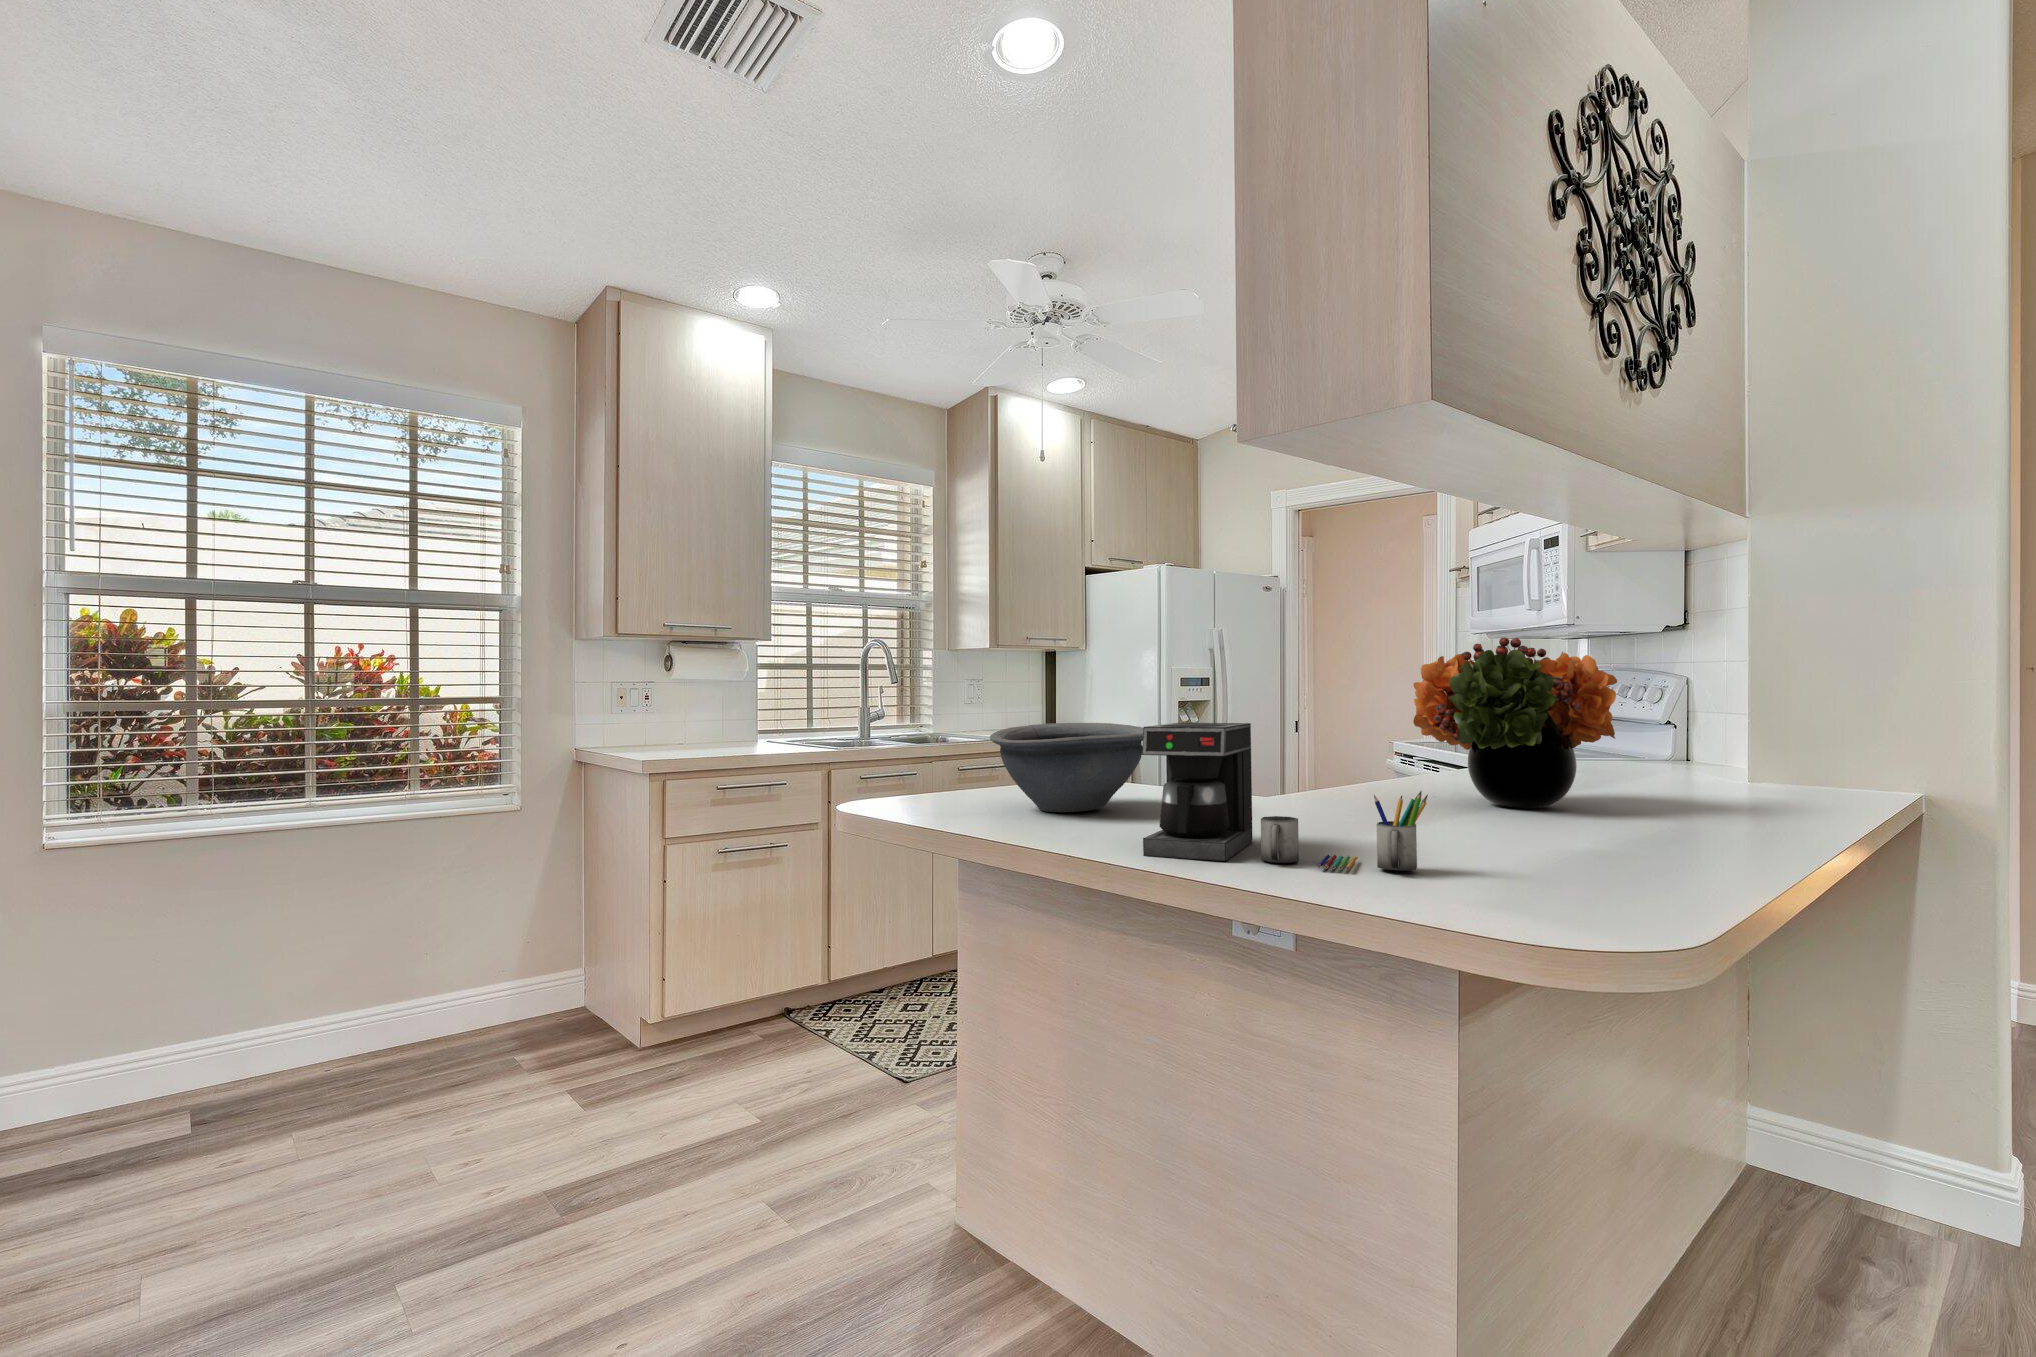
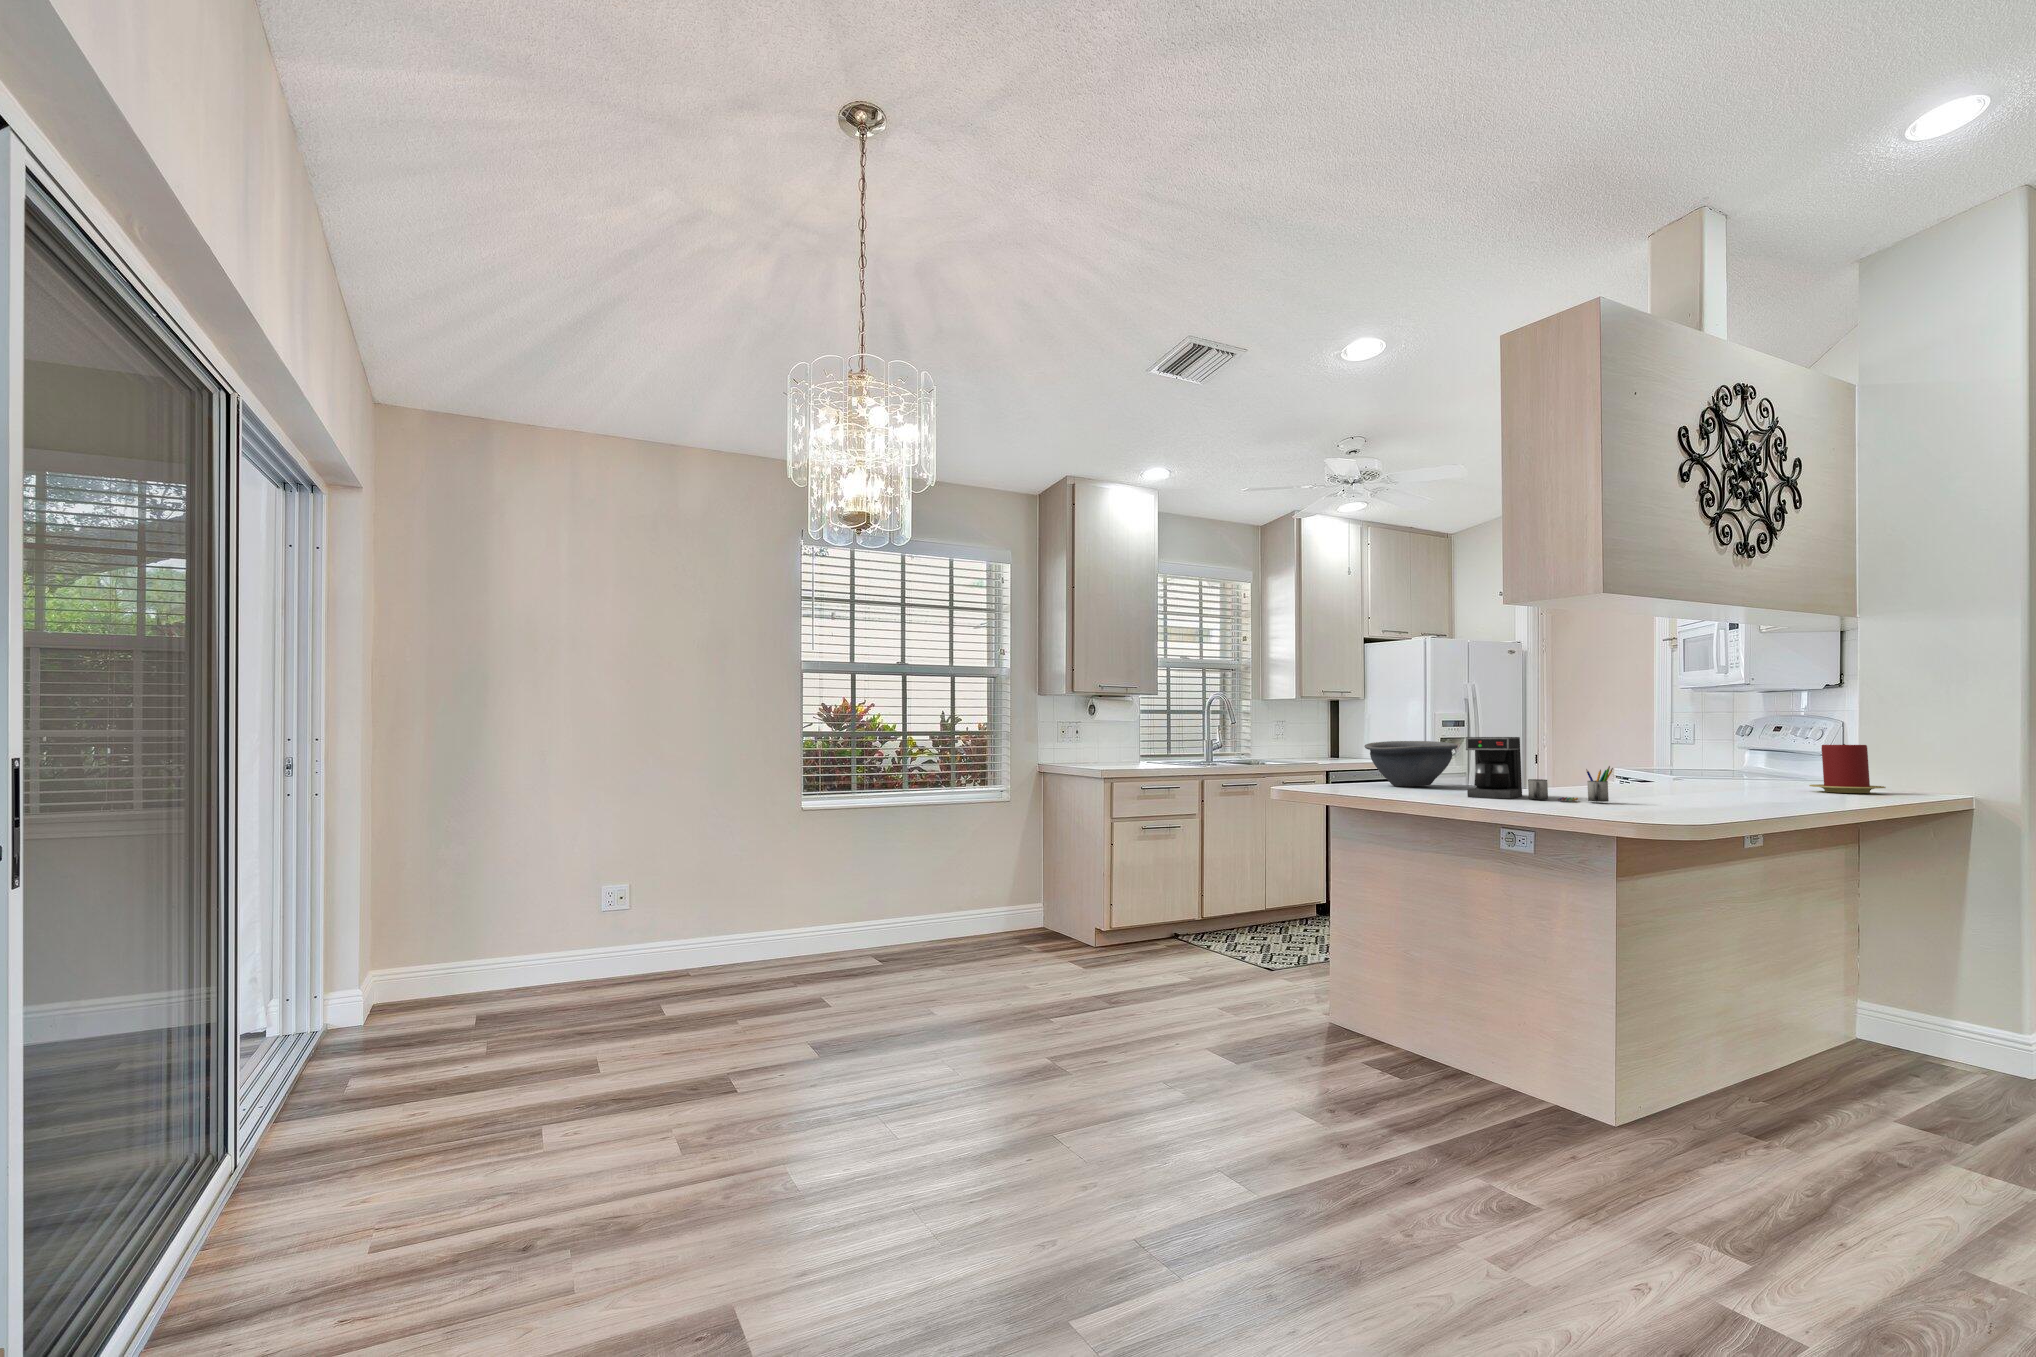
flower arrangement: present [1413,637,1617,808] -> none [1615,694,1750,791]
candle: none [1686,721,1801,801] -> present [1809,744,1886,793]

